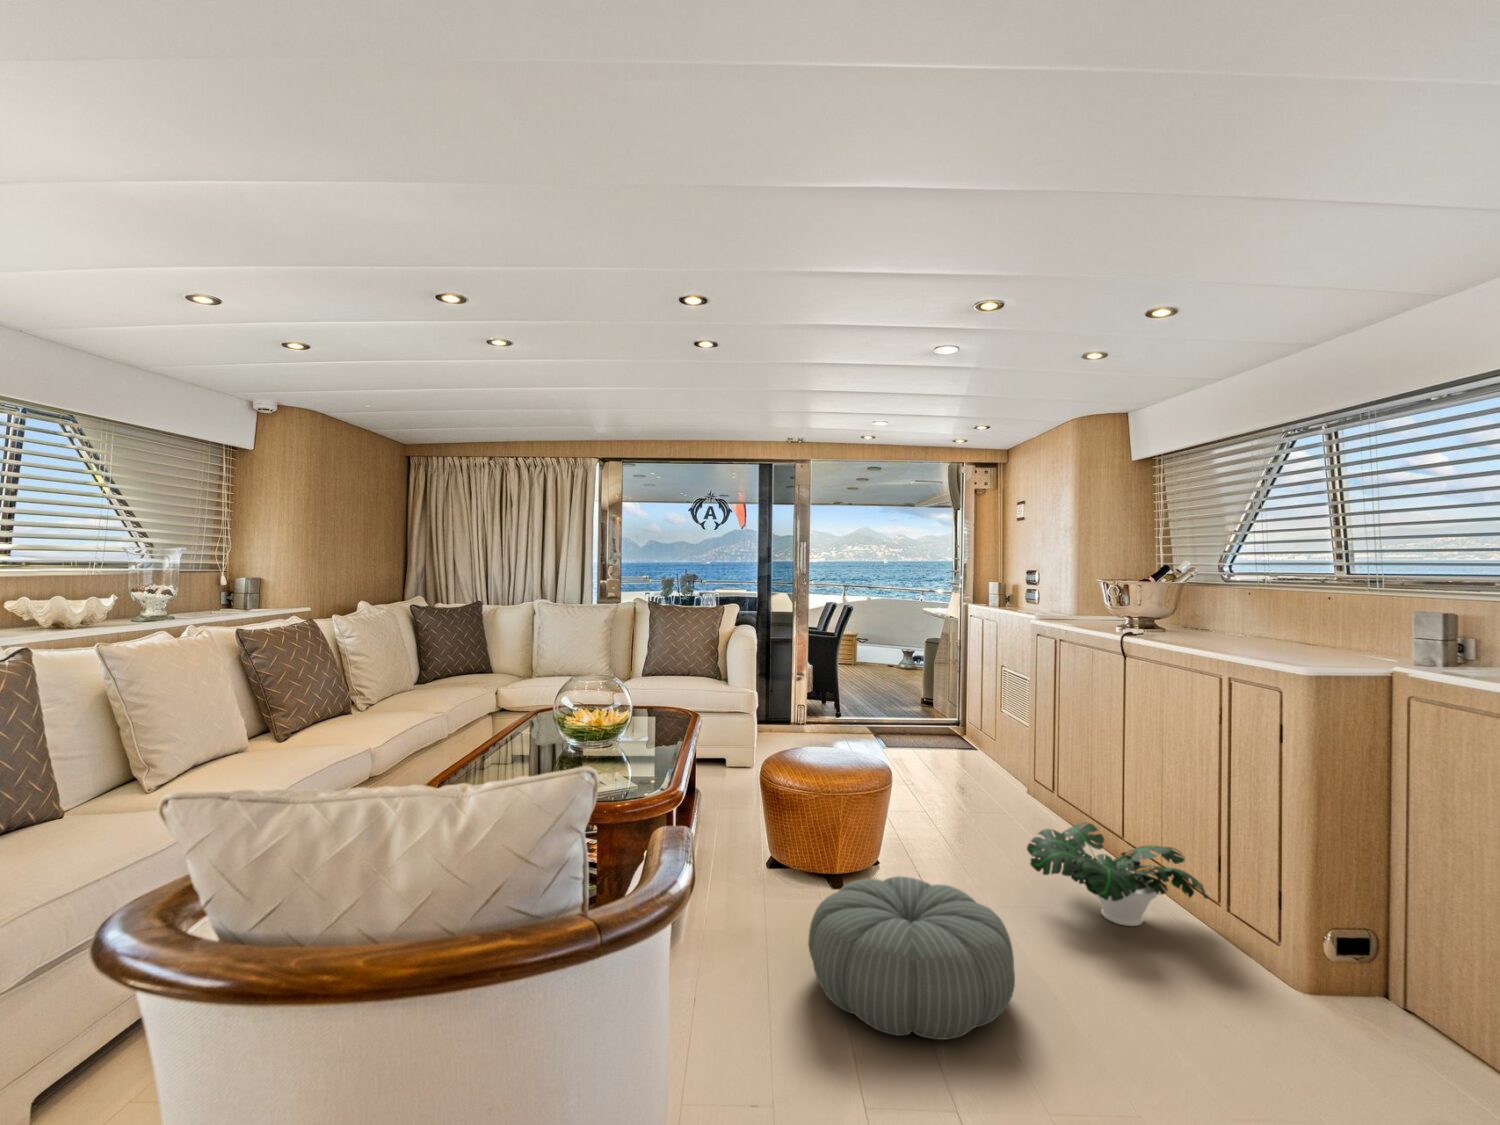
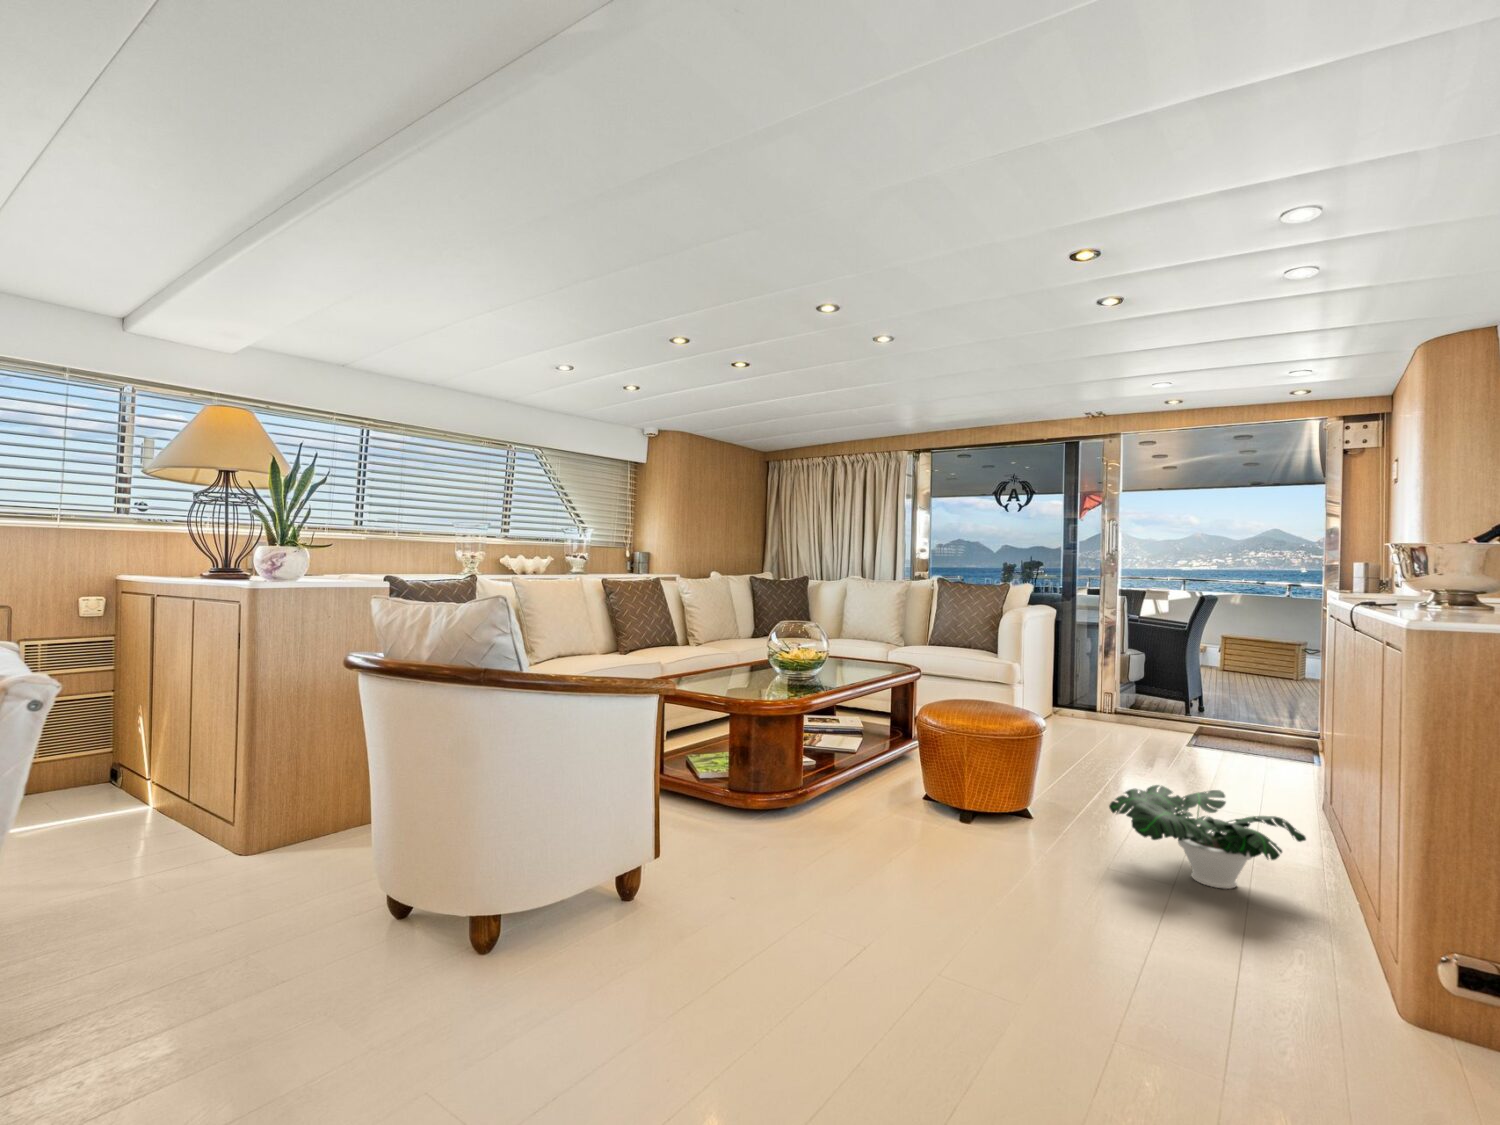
pouf: present [808,876,1015,1040] -> none [831,773,1001,880]

